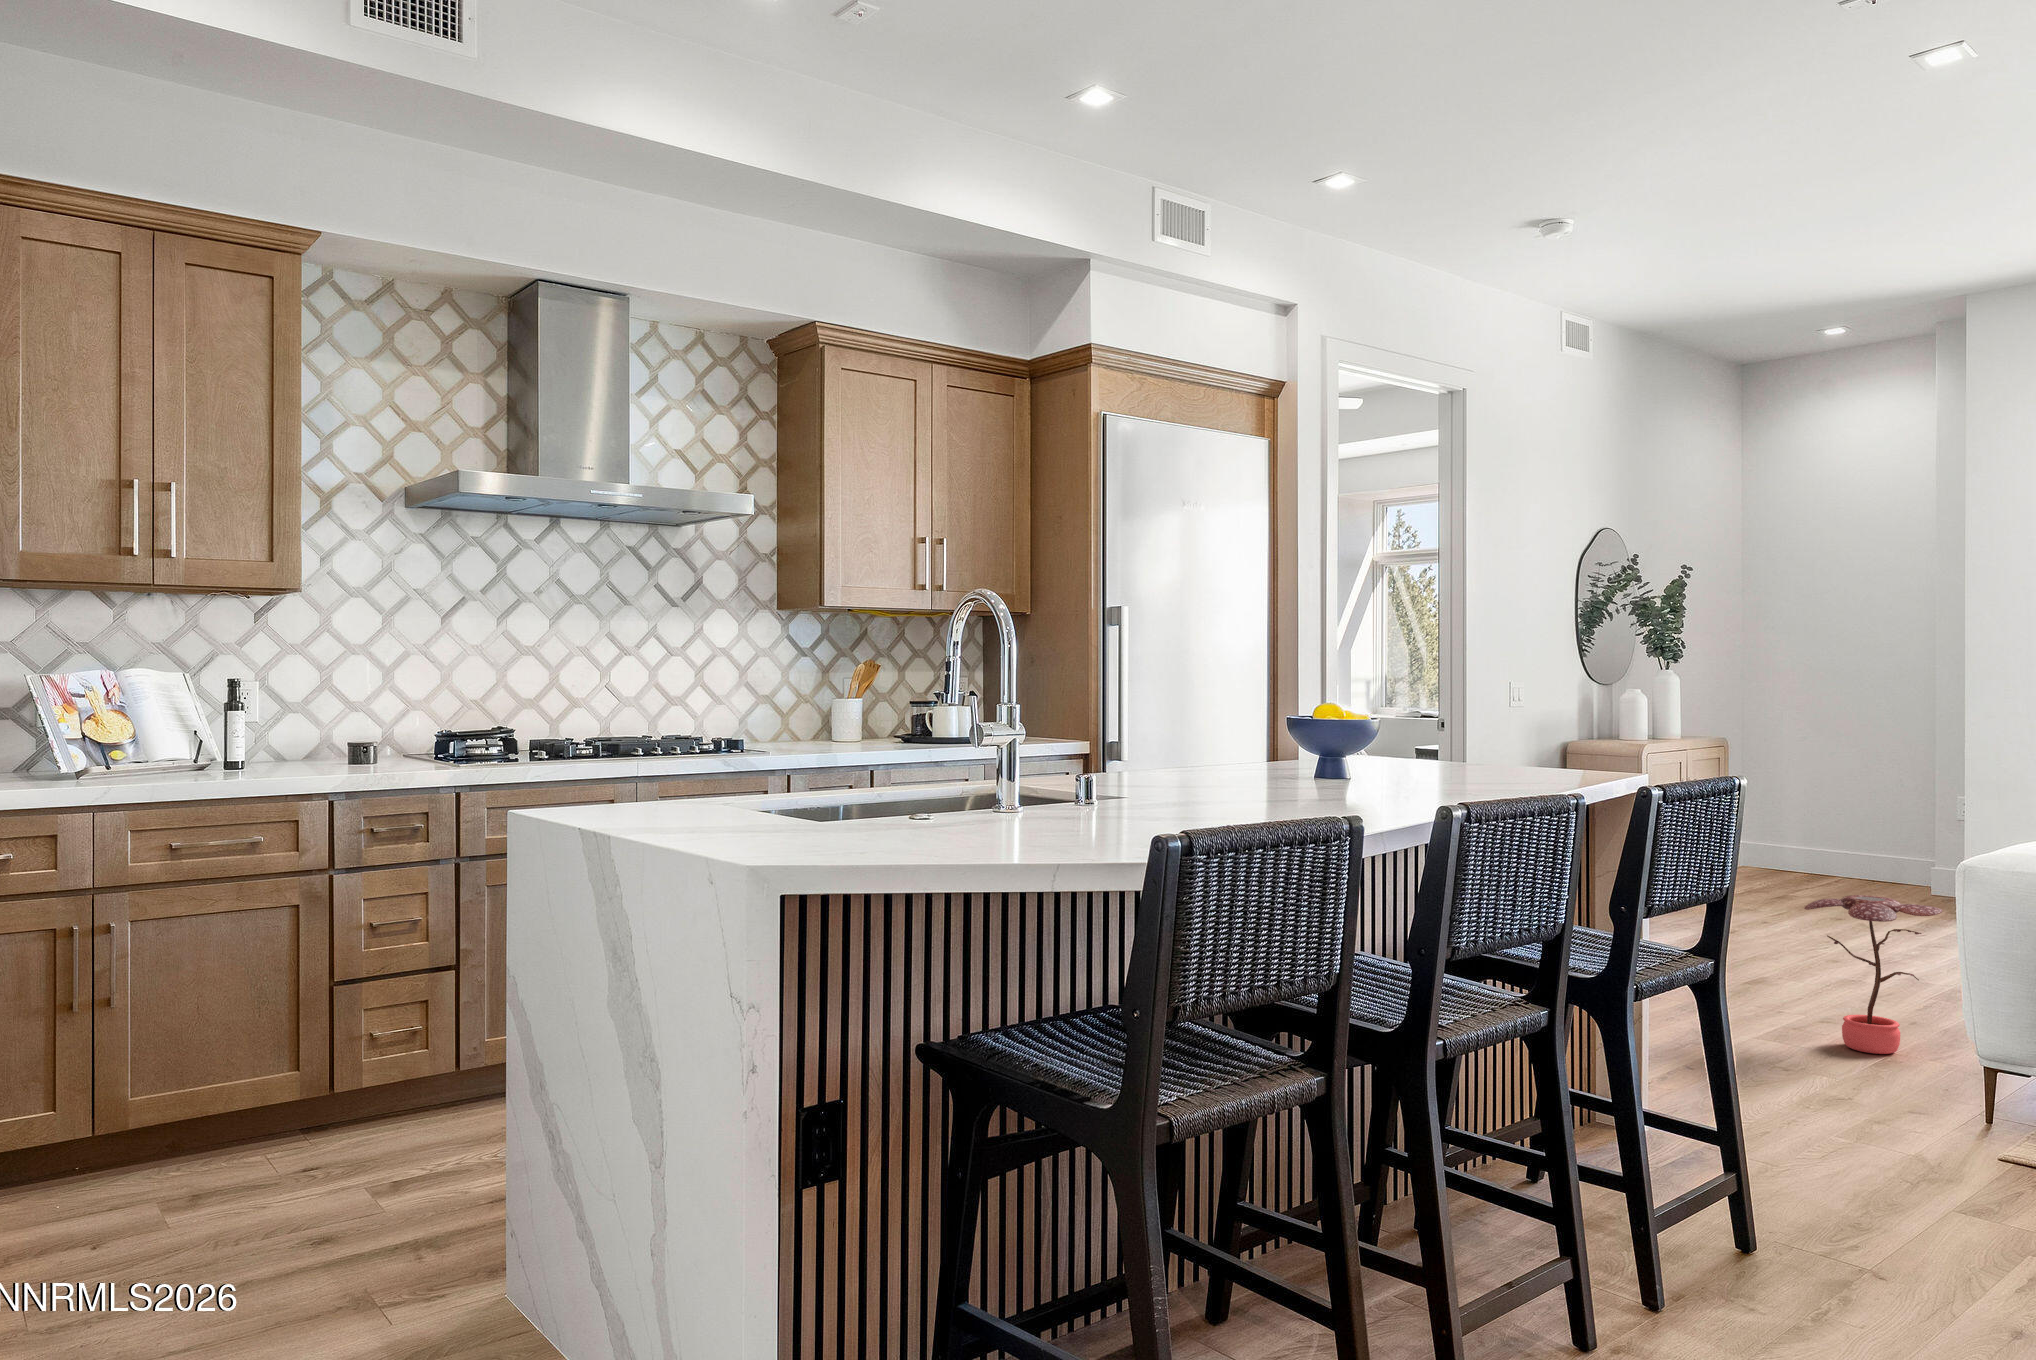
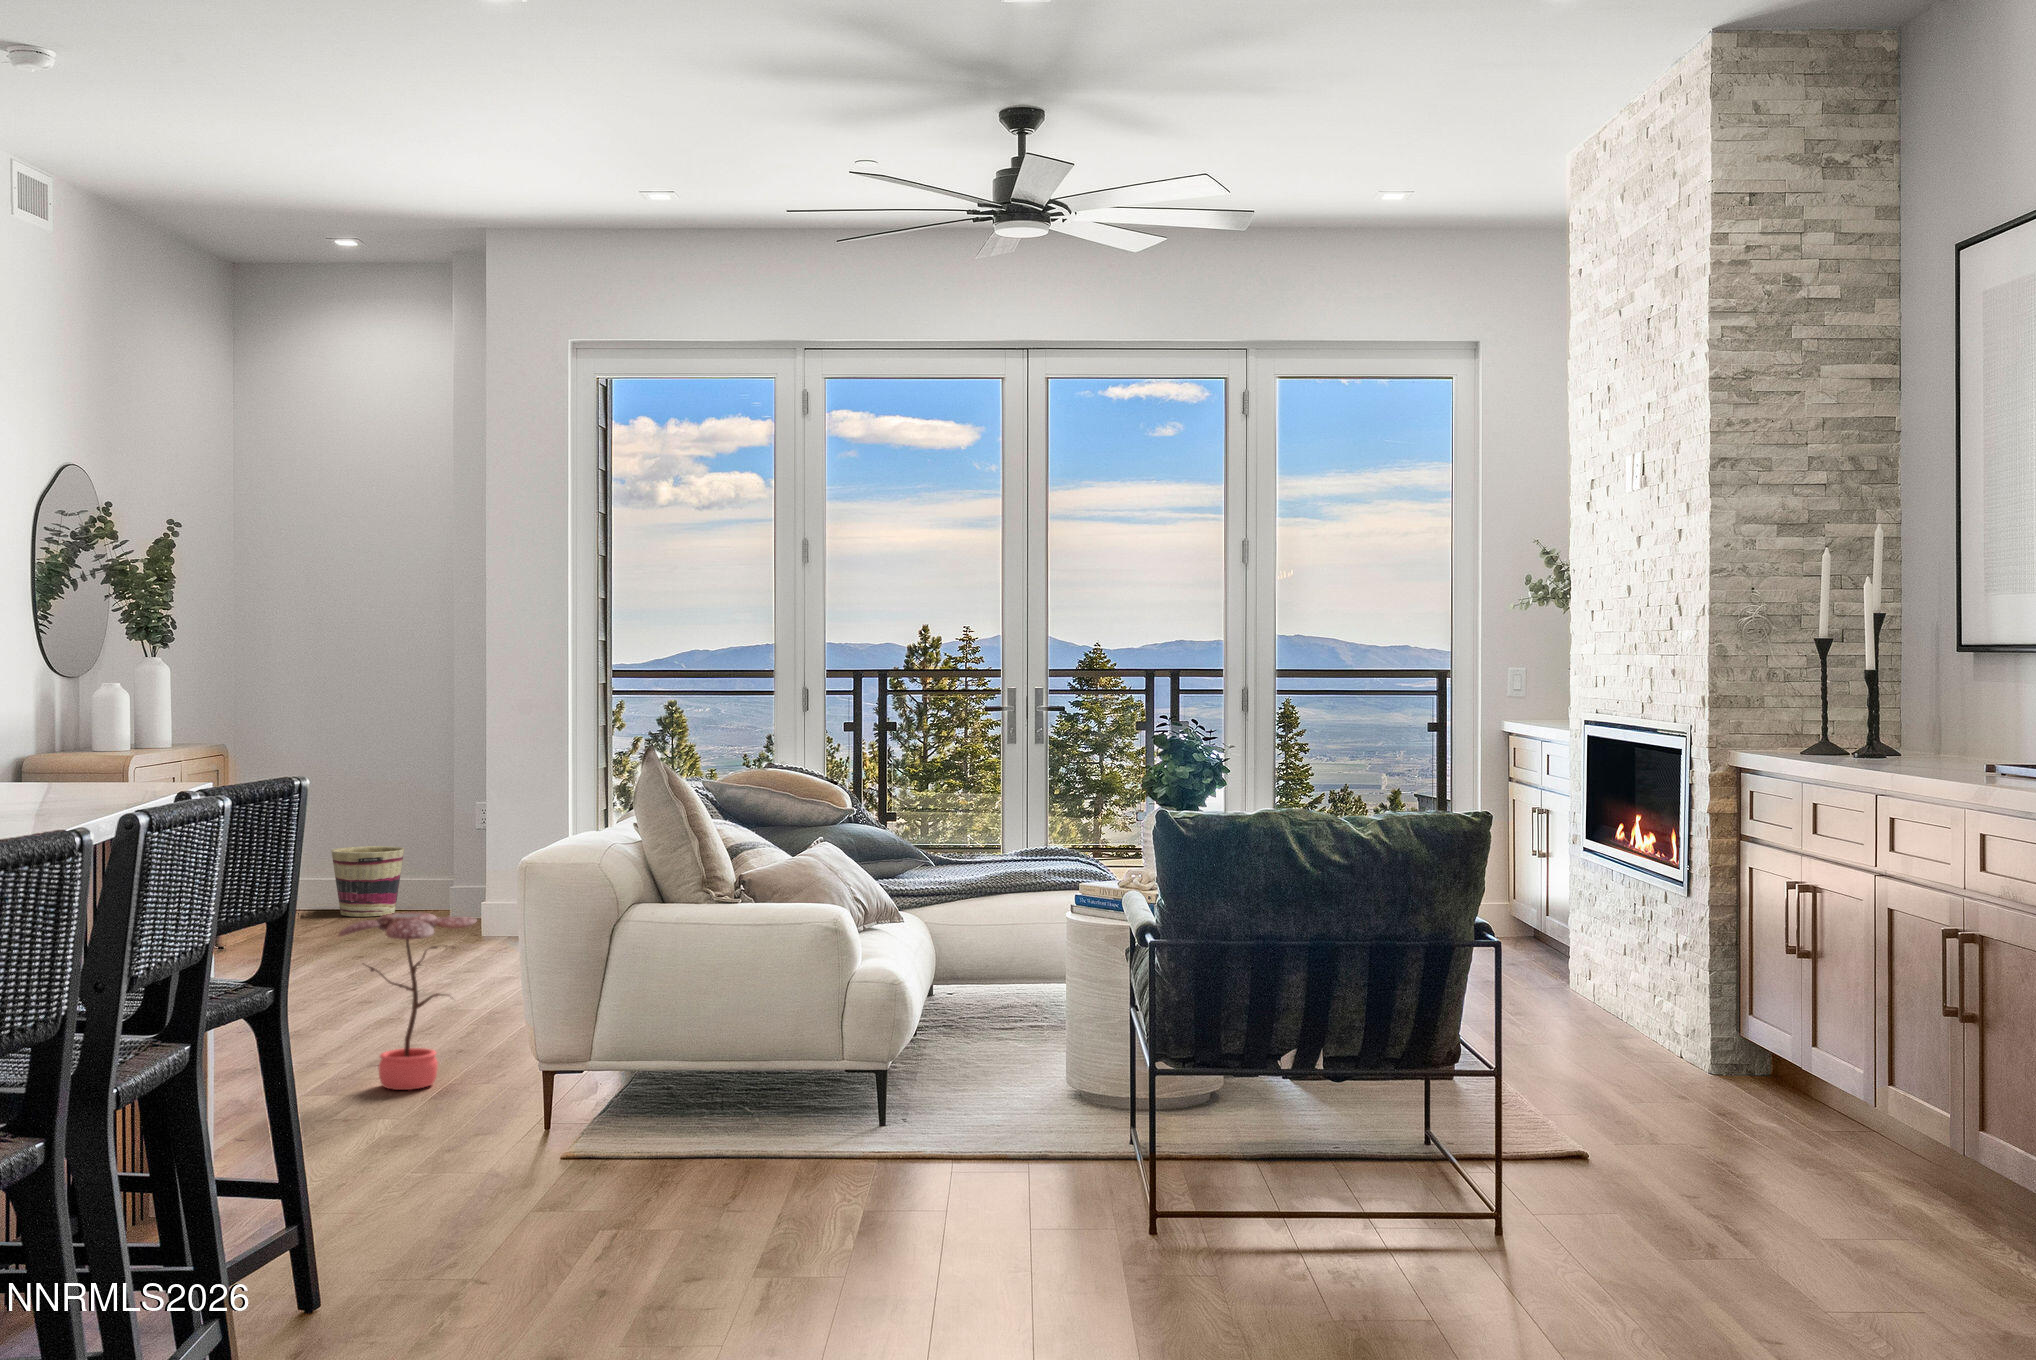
basket: none [1819,827,1886,887] -> present [331,846,404,917]

